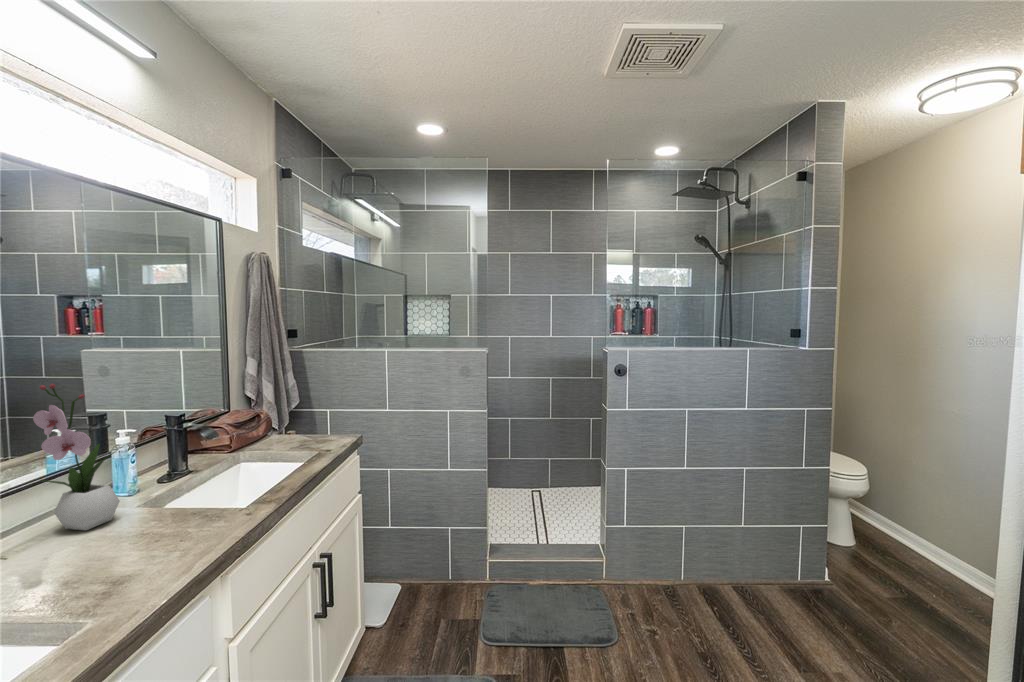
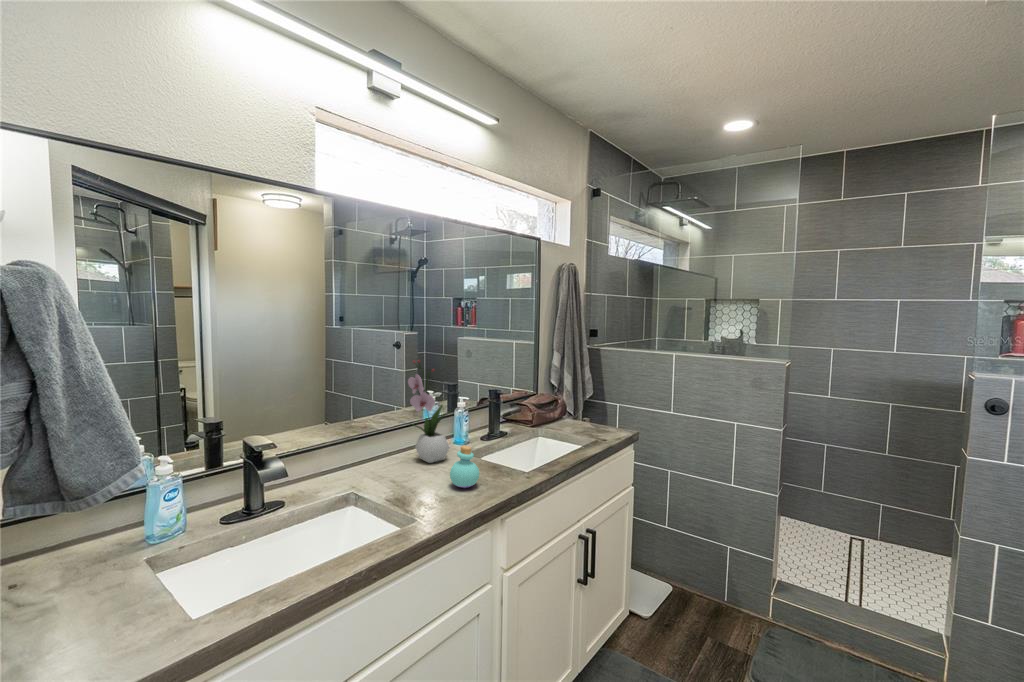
perfume bottle: none [137,489,186,546] -> present [450,446,479,488]

